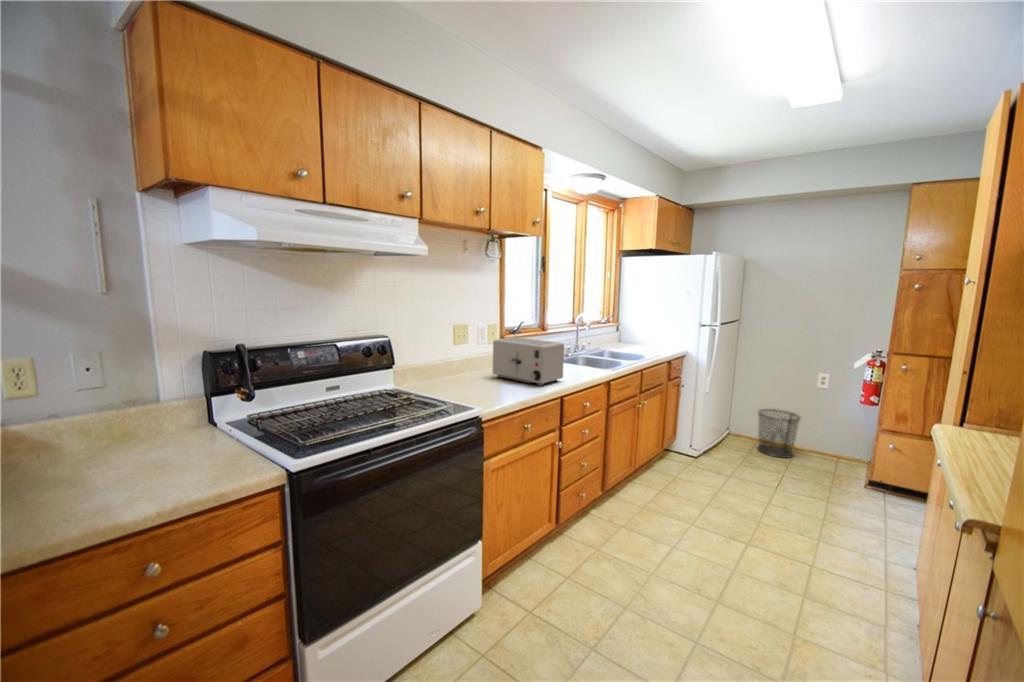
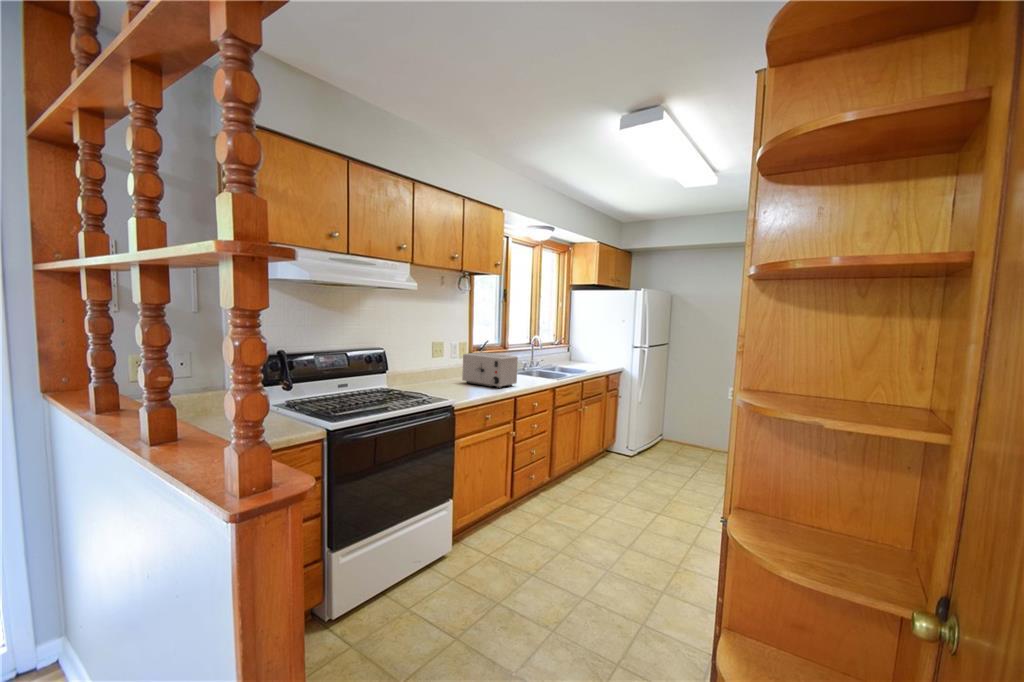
waste bin: present [758,409,800,458] -> none [683,417,716,457]

